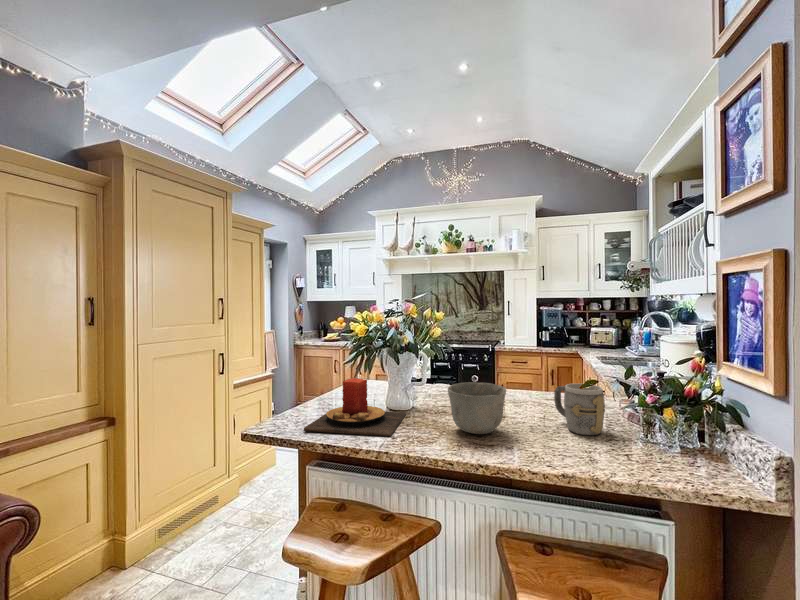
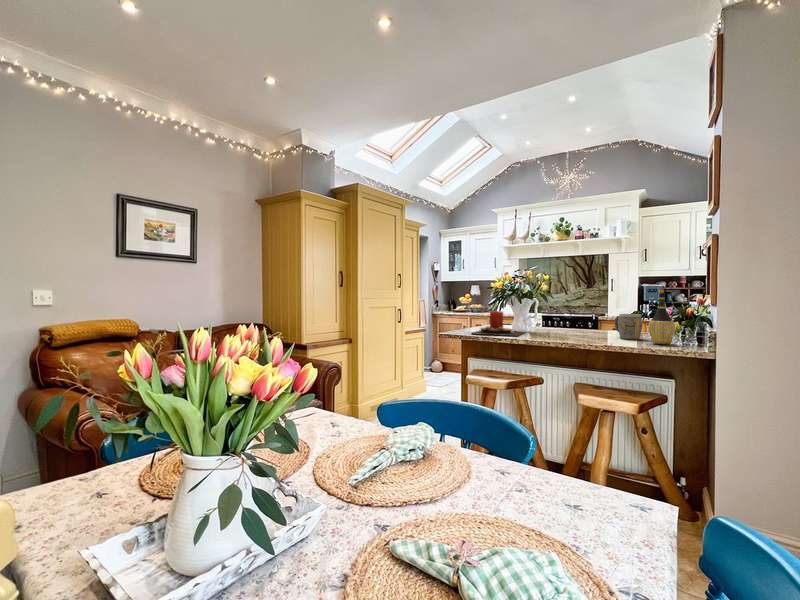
wine bottle: none [631,351,683,462] -> present [649,290,675,344]
ceramic bowl: present [448,382,506,434] -> none [549,313,583,337]

